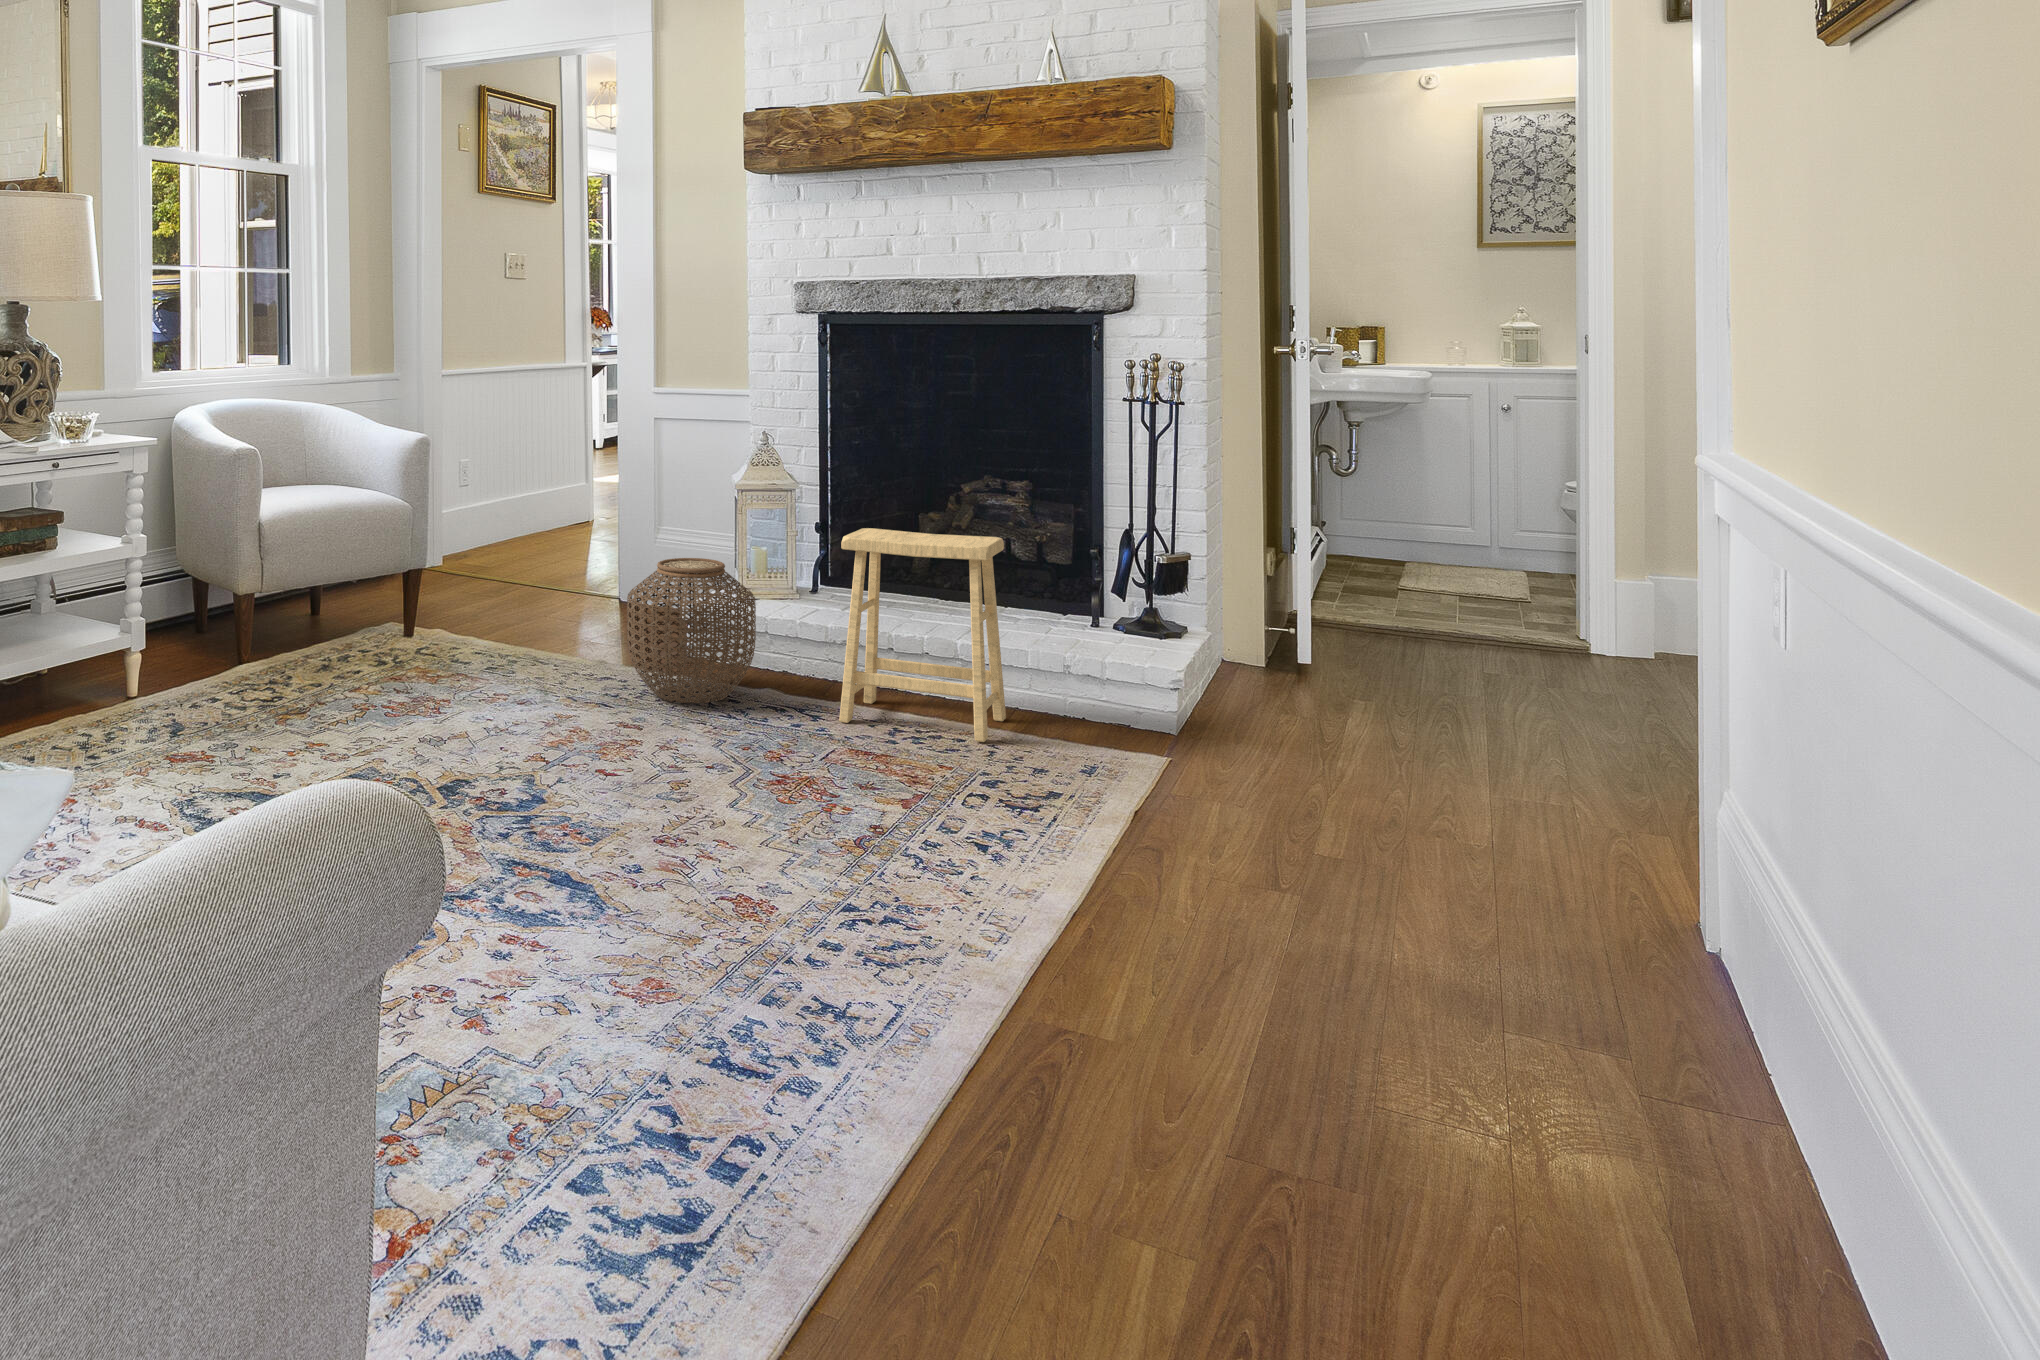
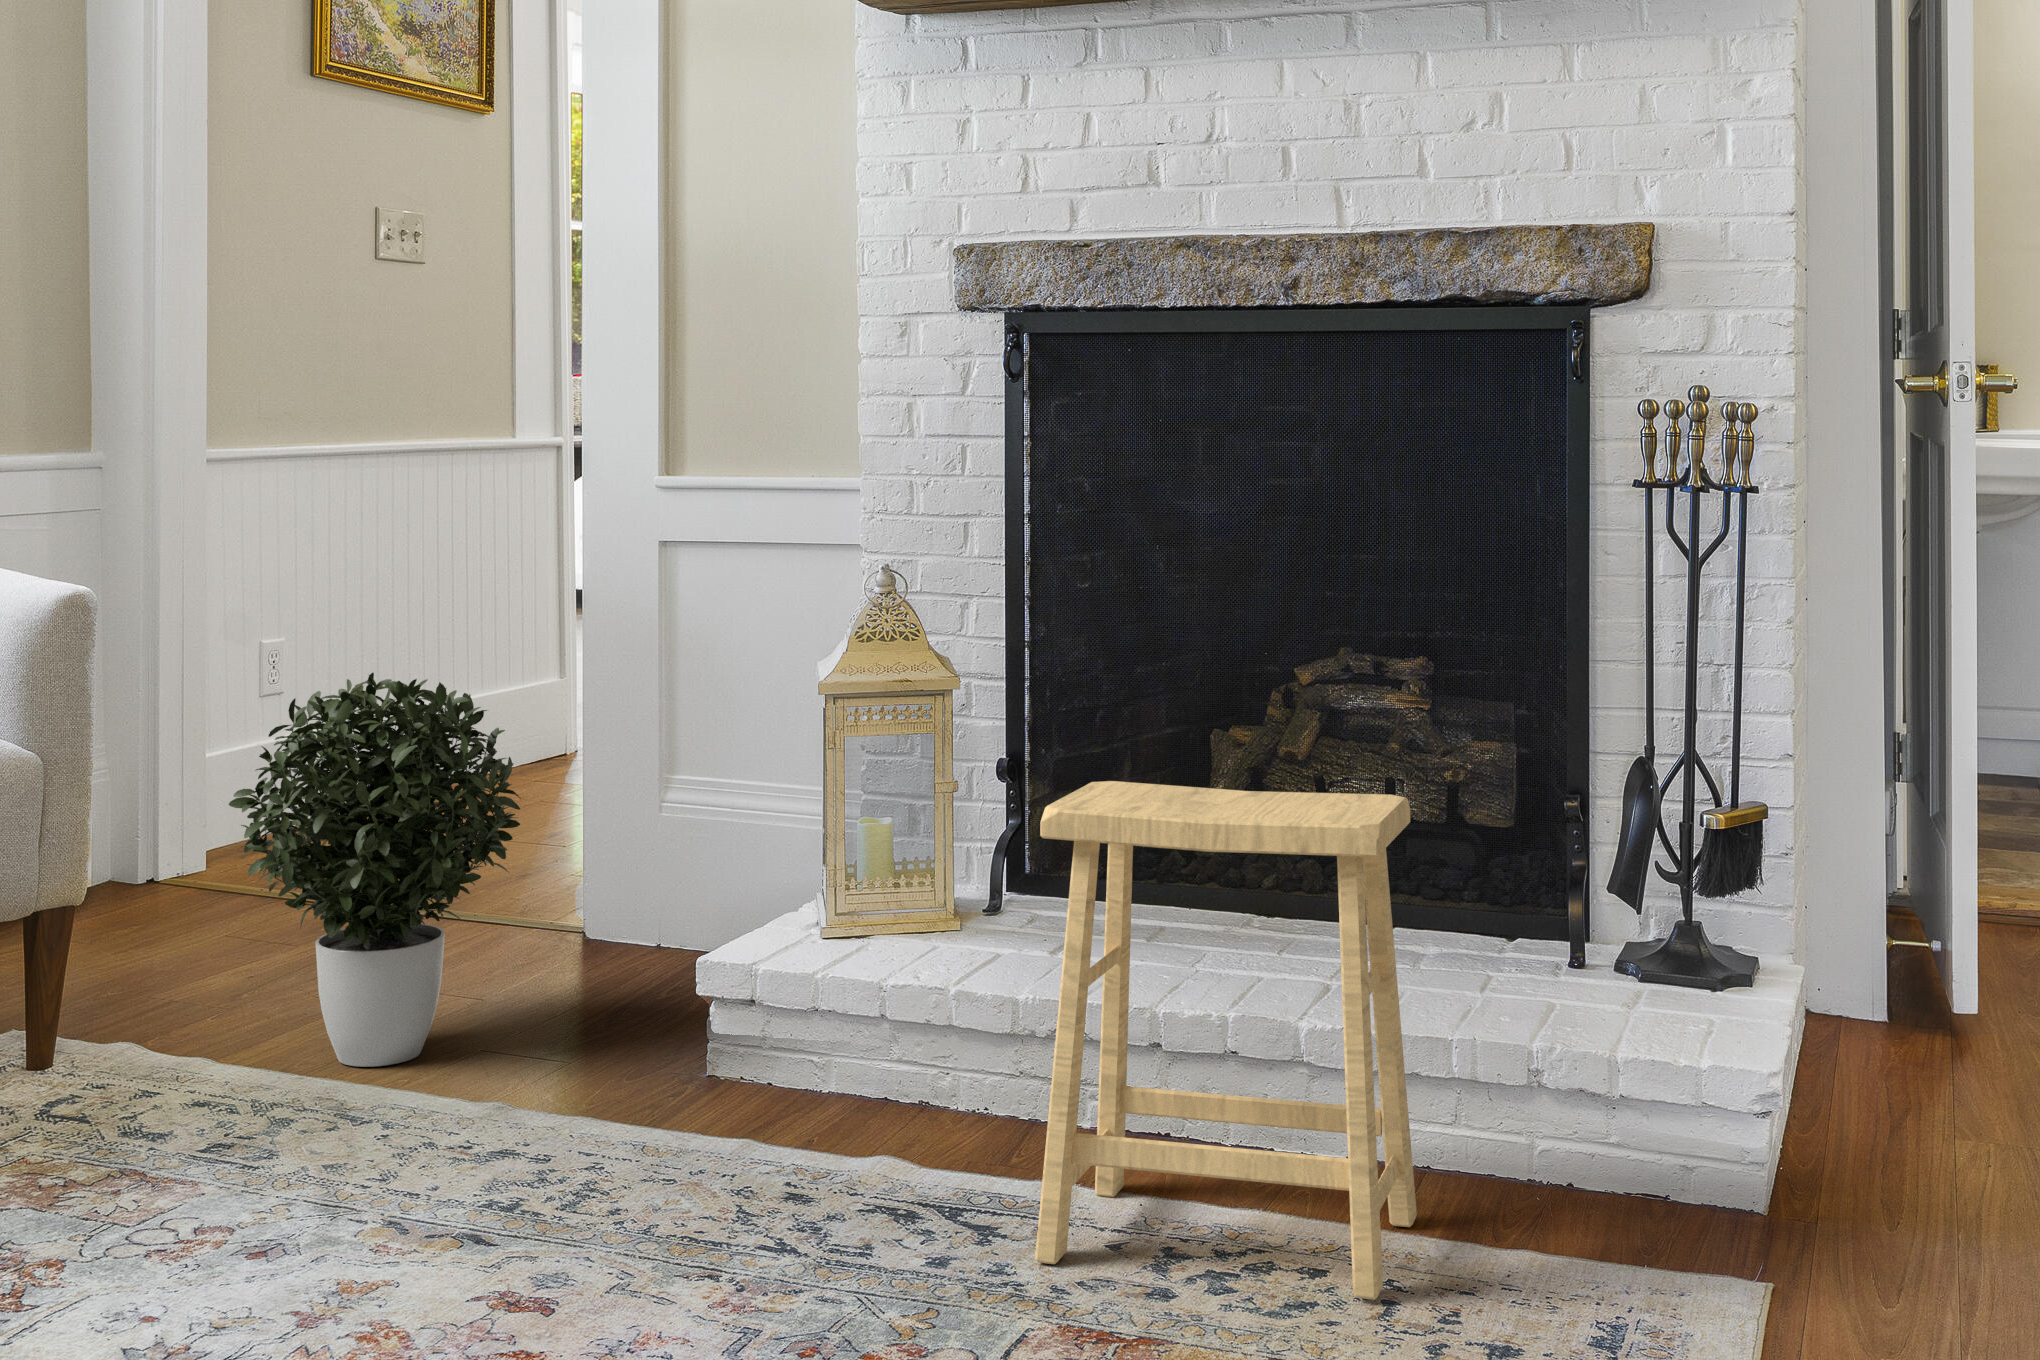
potted plant: none [488,476,607,643] -> present [229,673,521,1067]
woven basket: present [627,558,756,703] -> none [524,865,841,1232]

